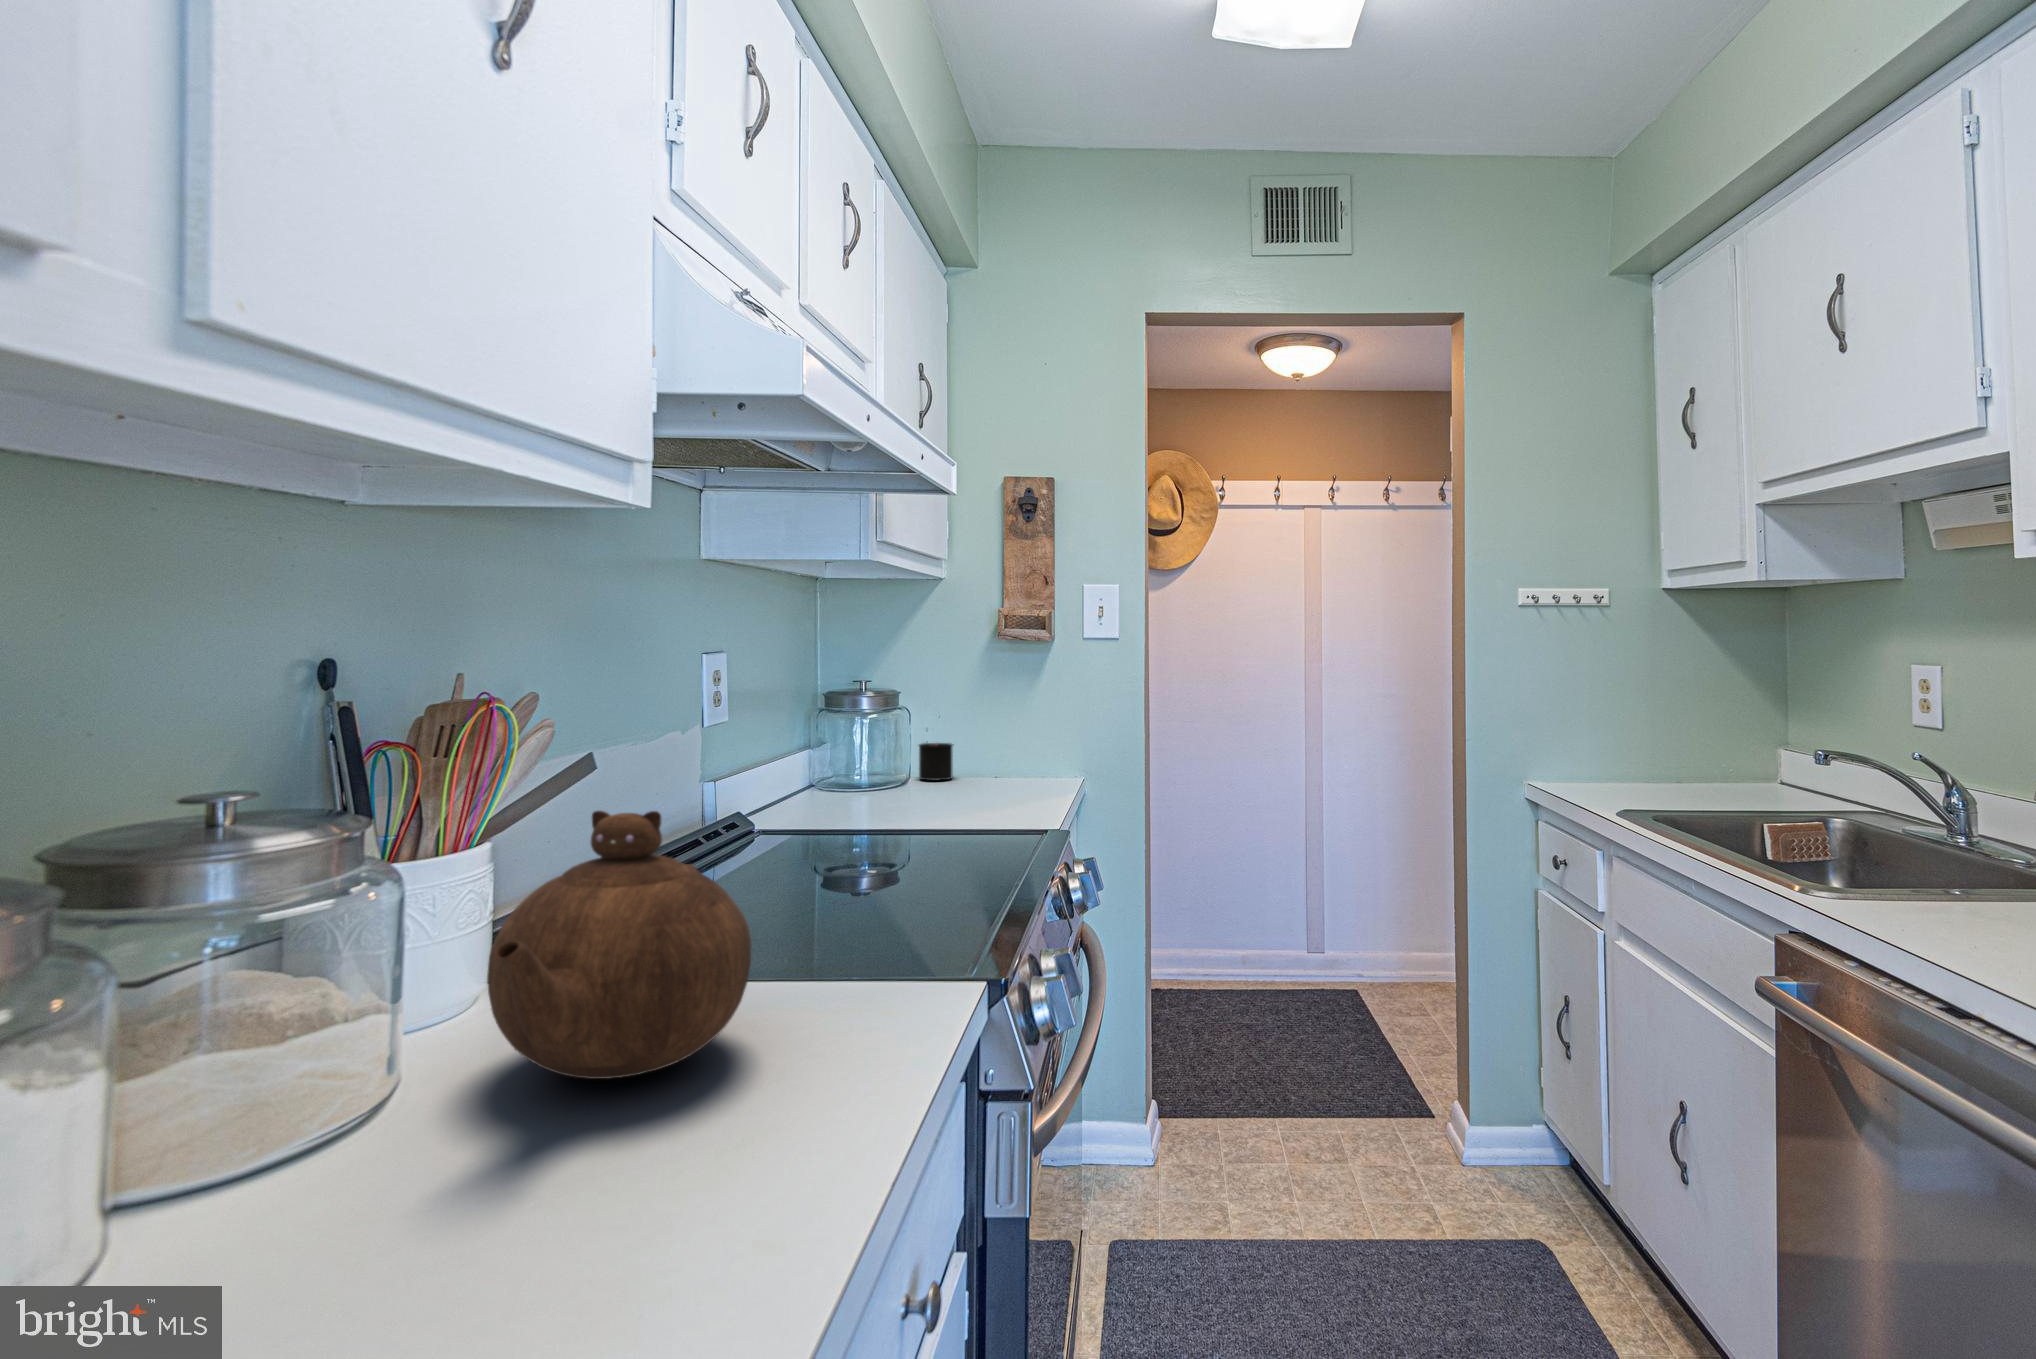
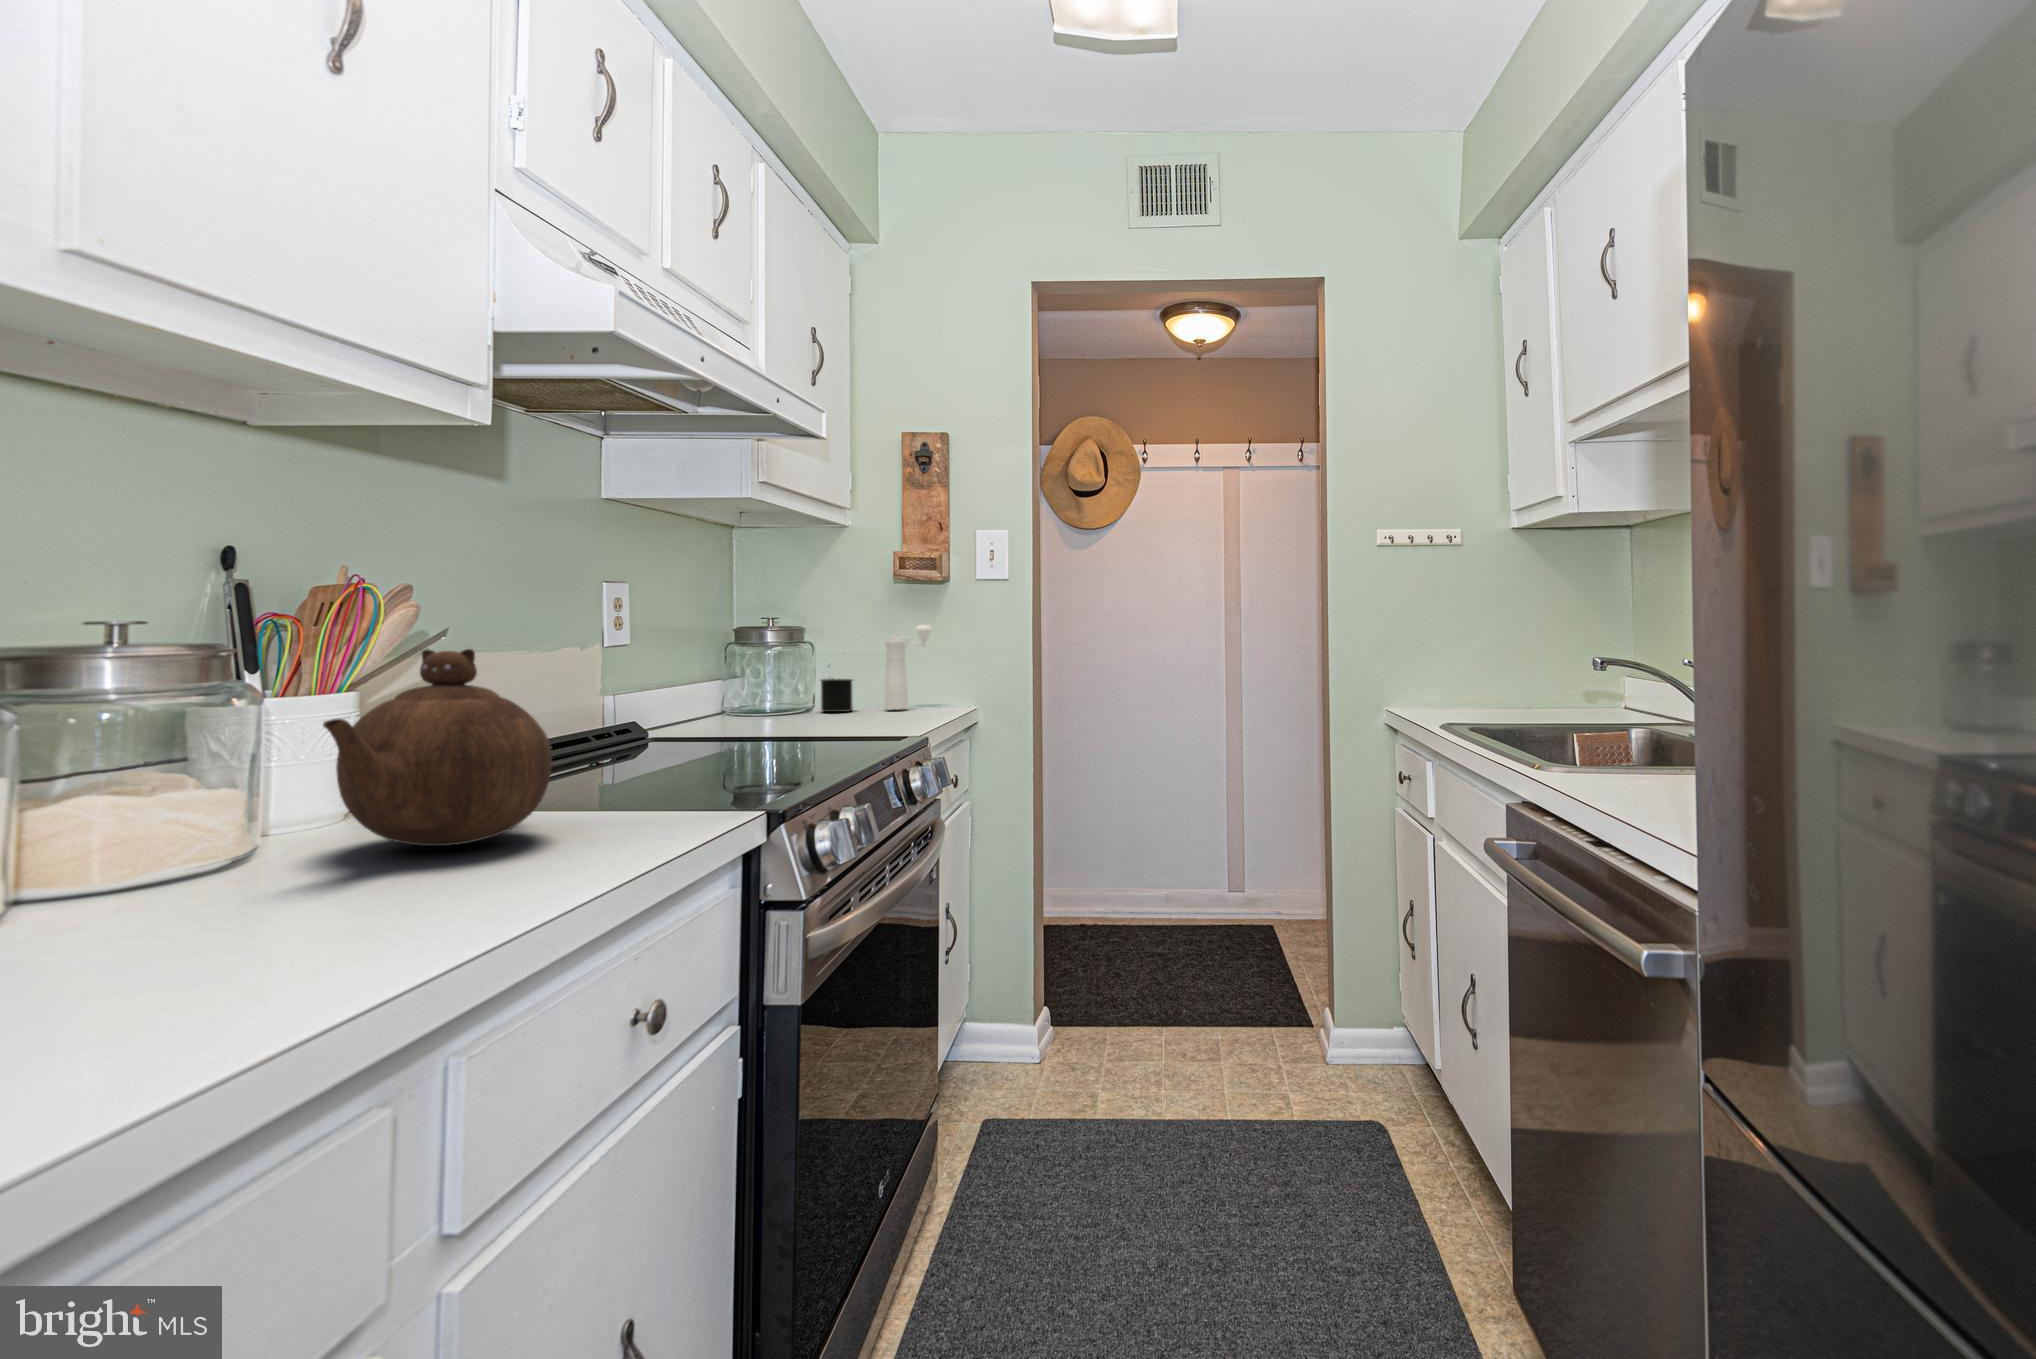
pepper mill: none [987,684,1035,777] -> present [884,625,932,709]

